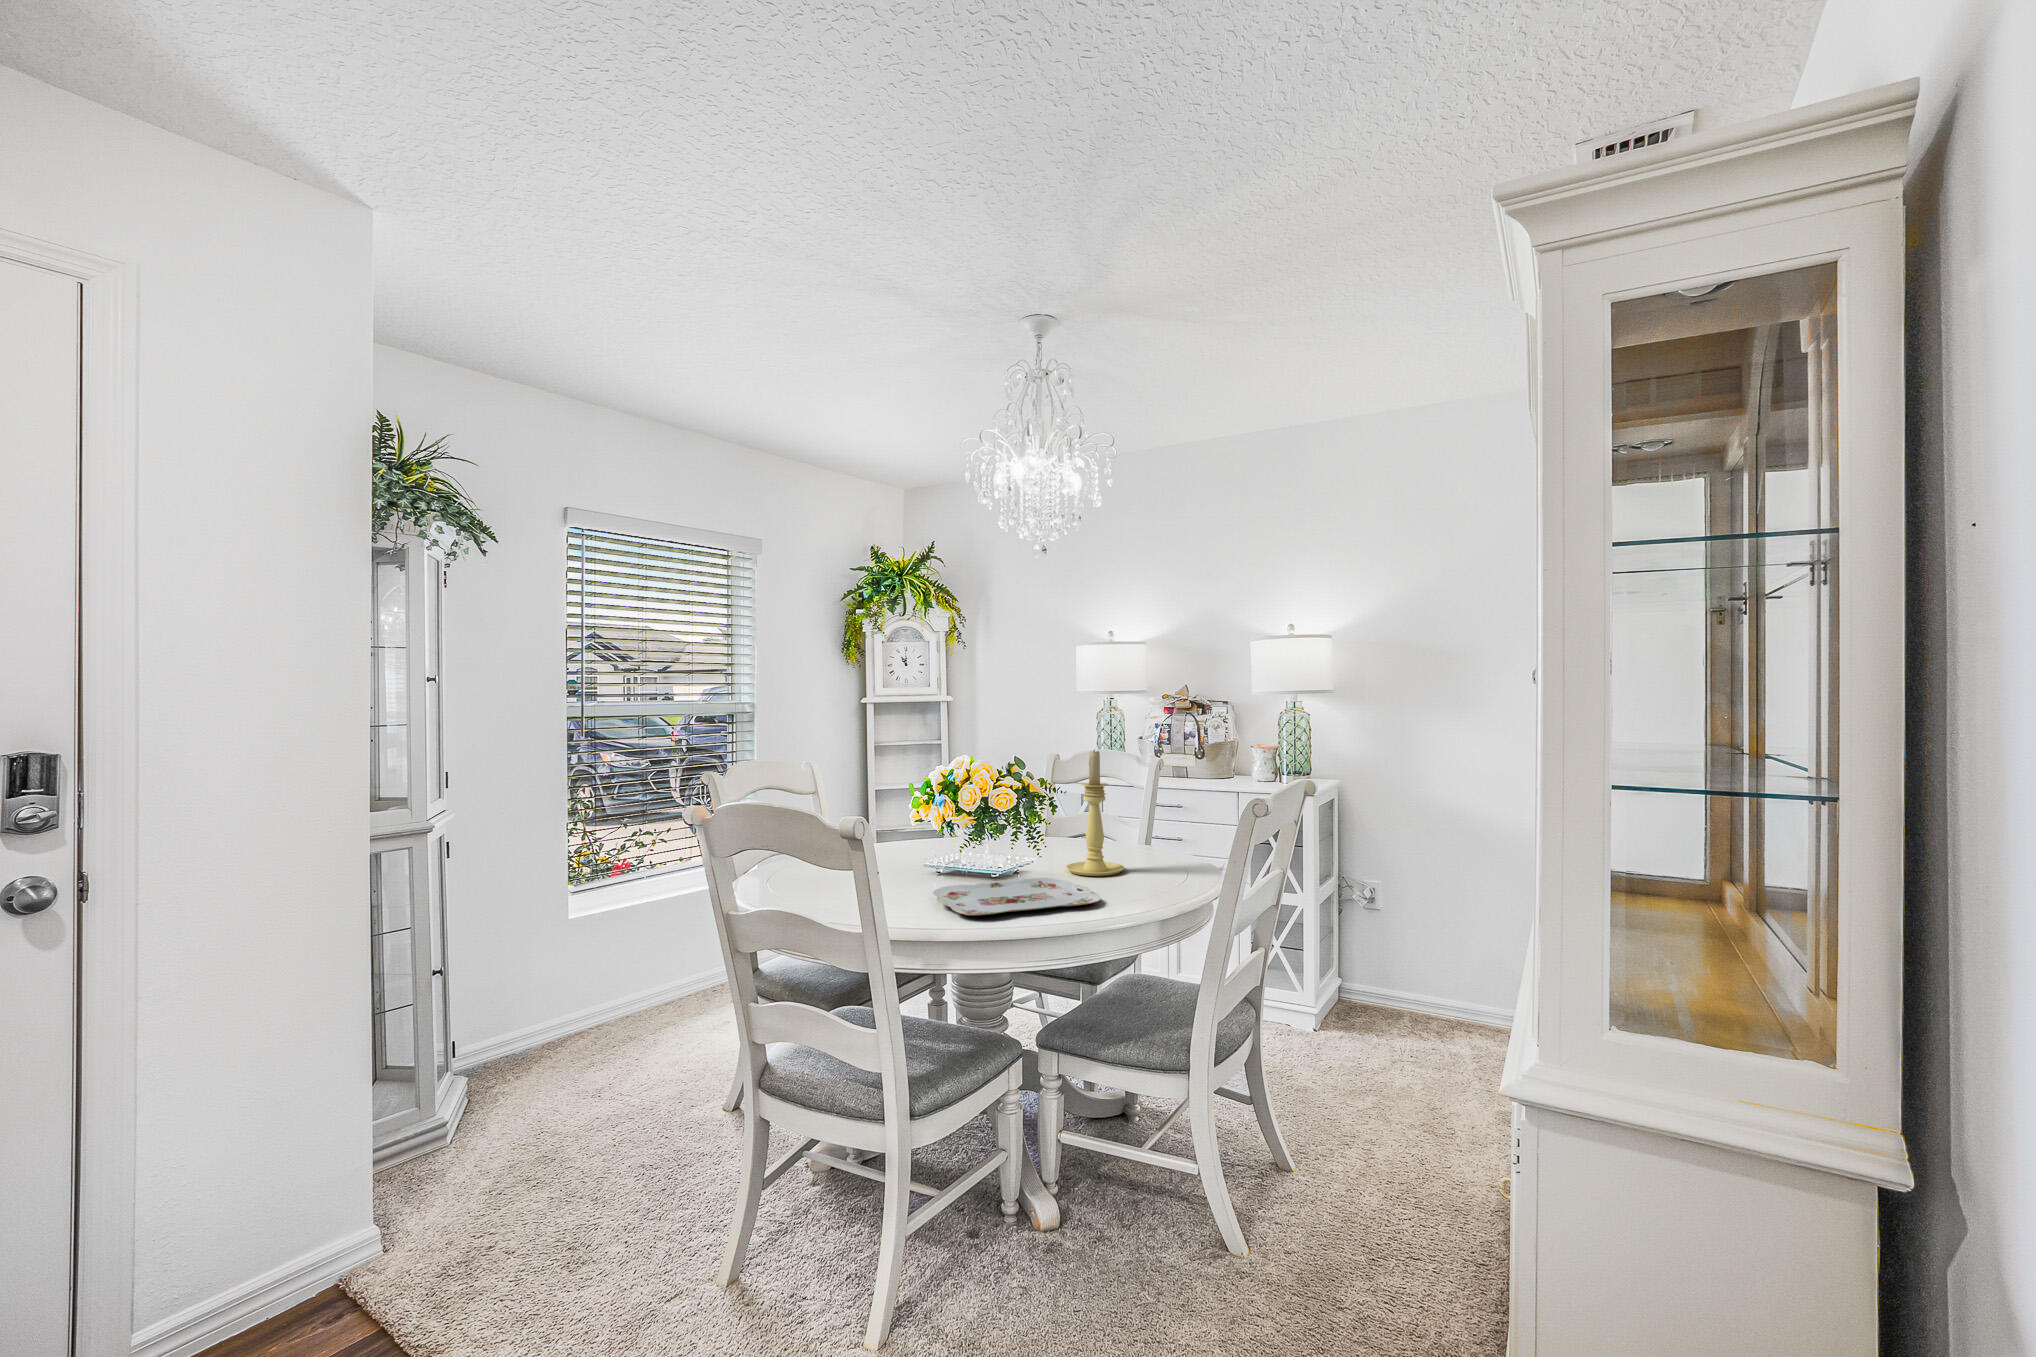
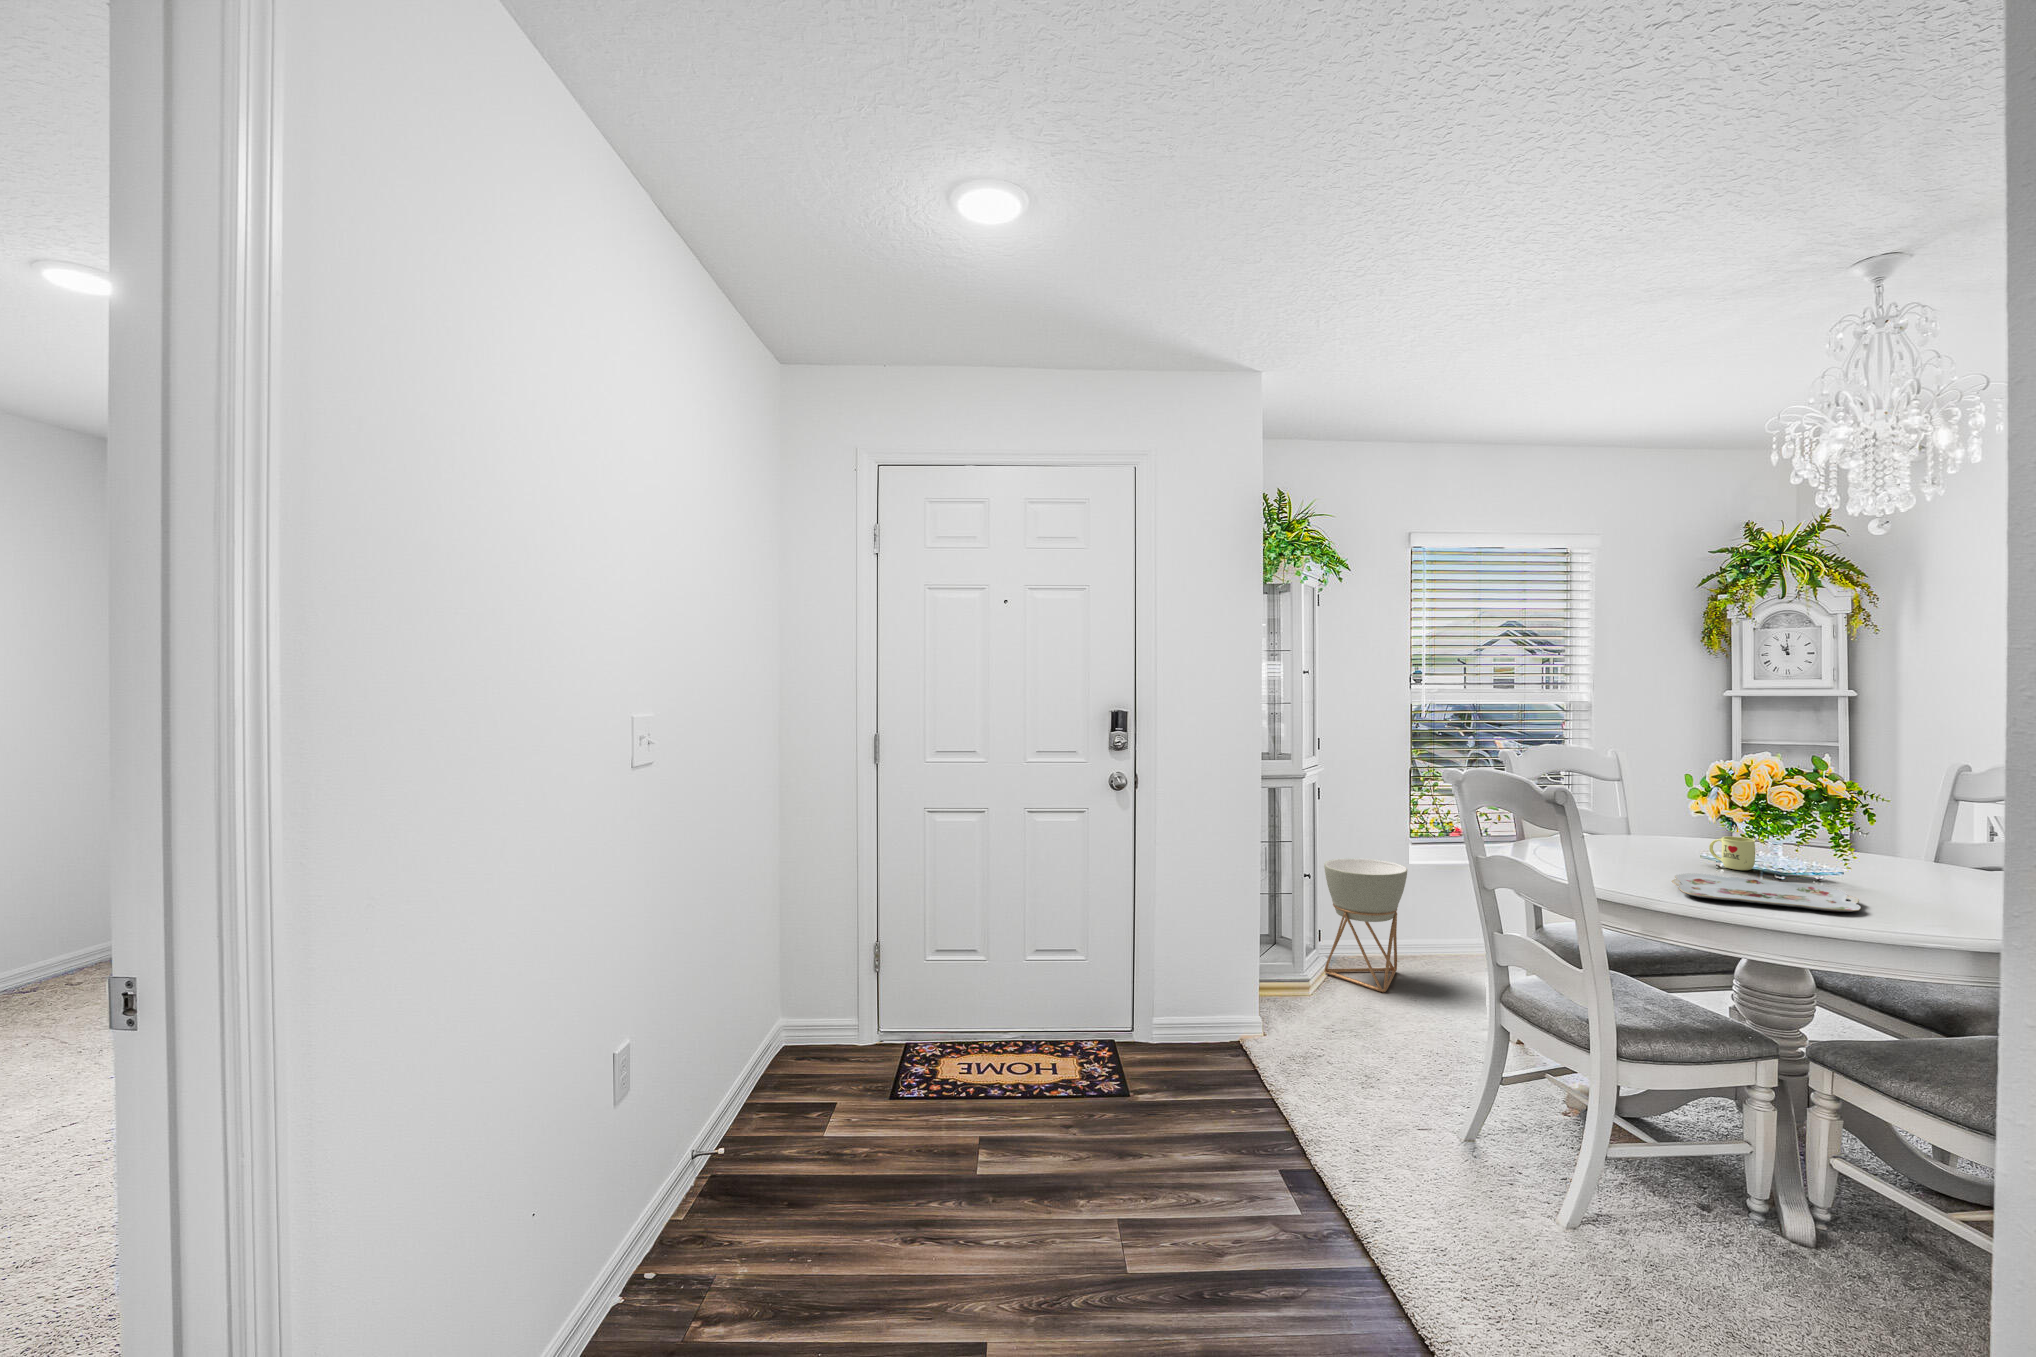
candle holder: present [1066,750,1124,876] -> none [1863,762,1947,898]
mug: none [937,839,977,873] -> present [1709,836,1756,870]
planter: none [463,925,581,1103] -> present [1324,858,1407,992]

